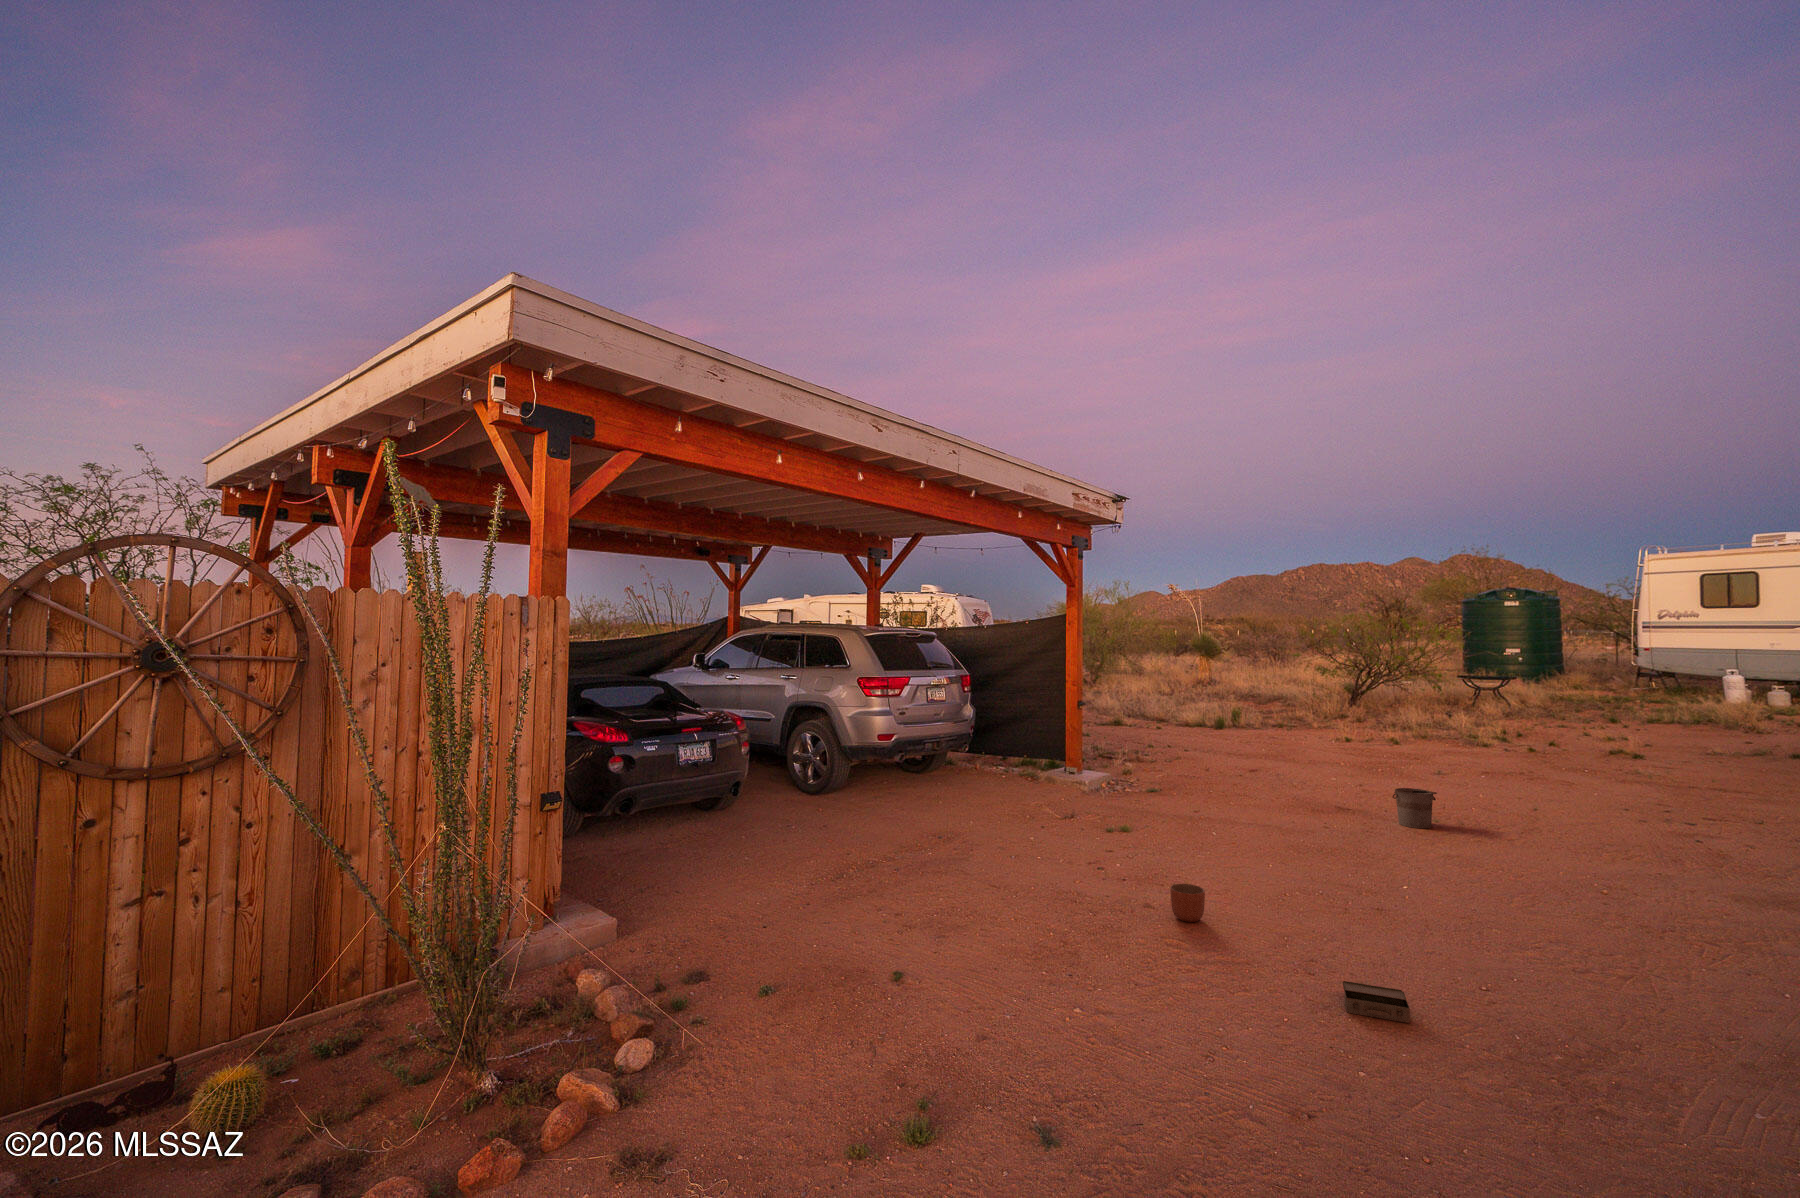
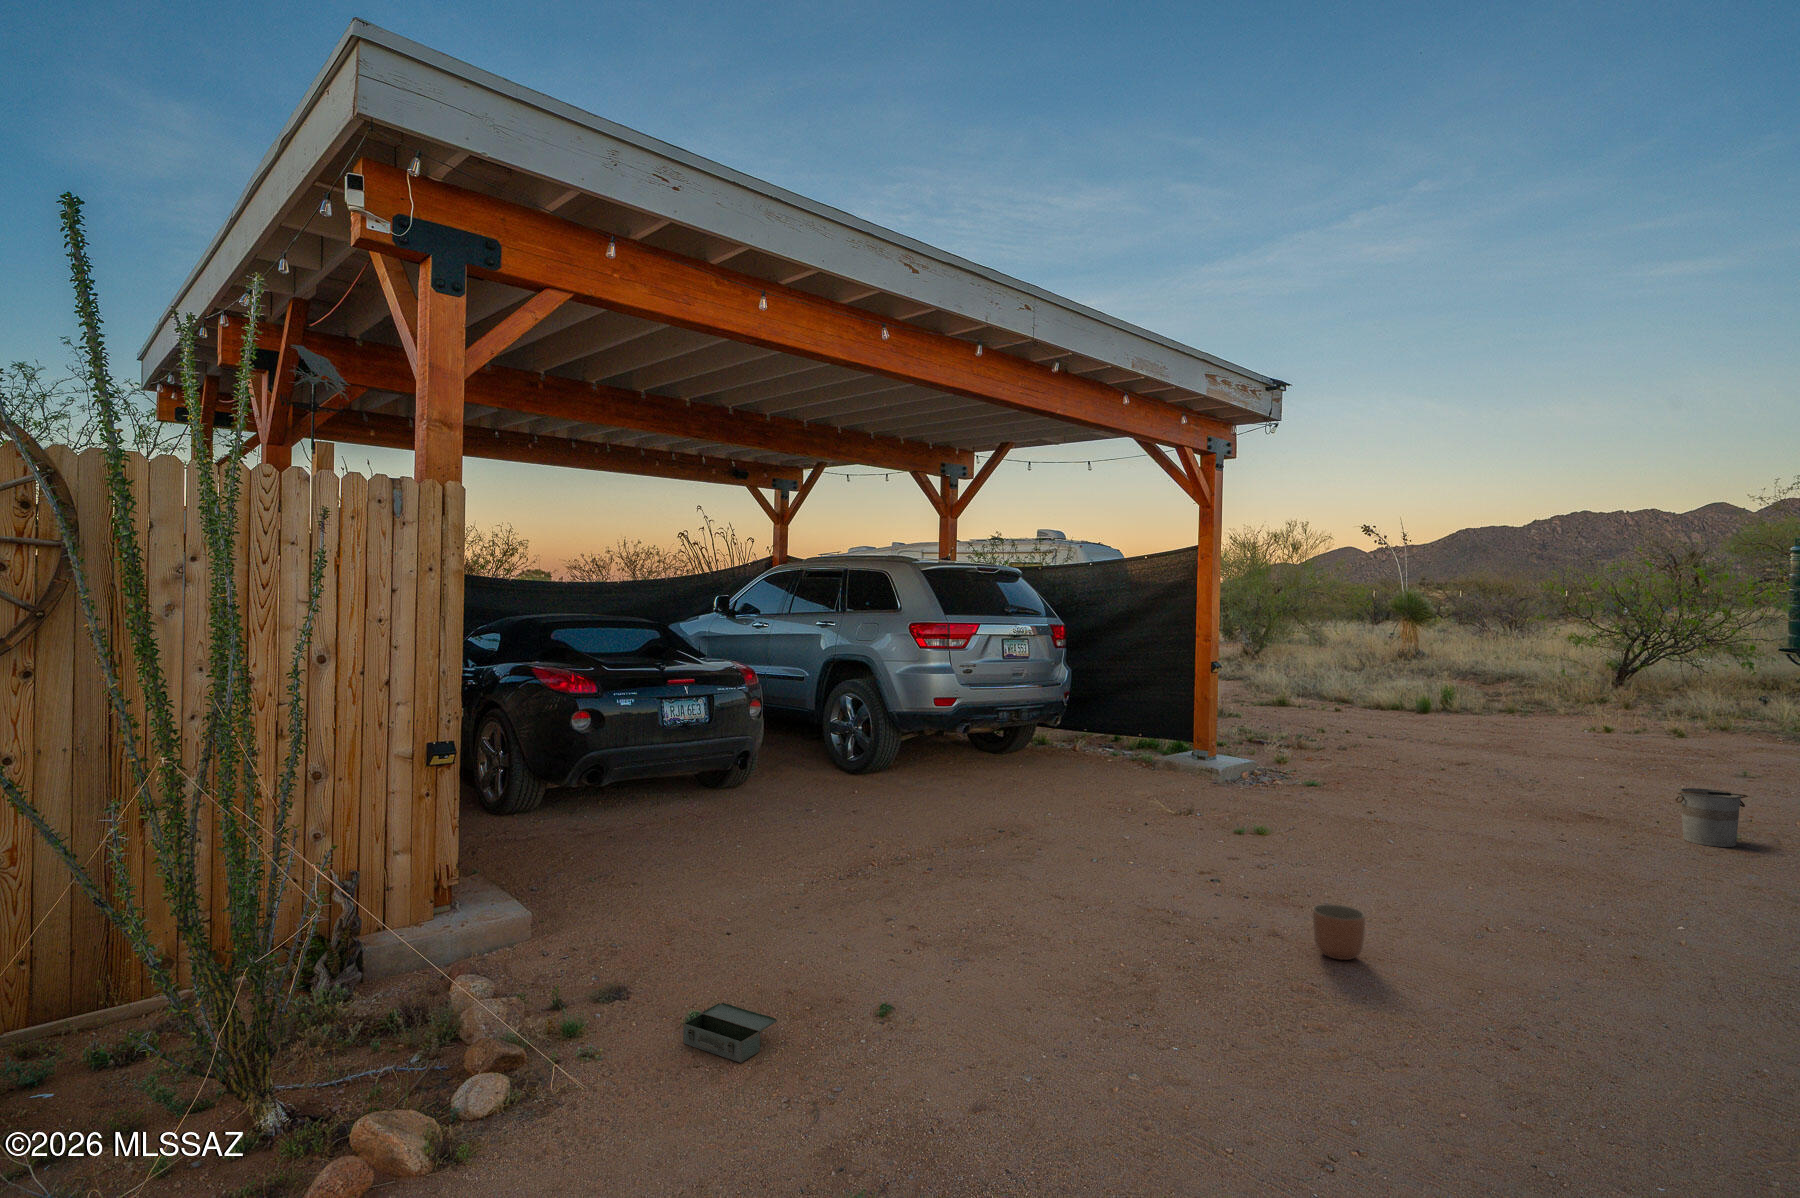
toolbox: present [1342,981,1410,1023] -> present [683,1003,777,1063]

